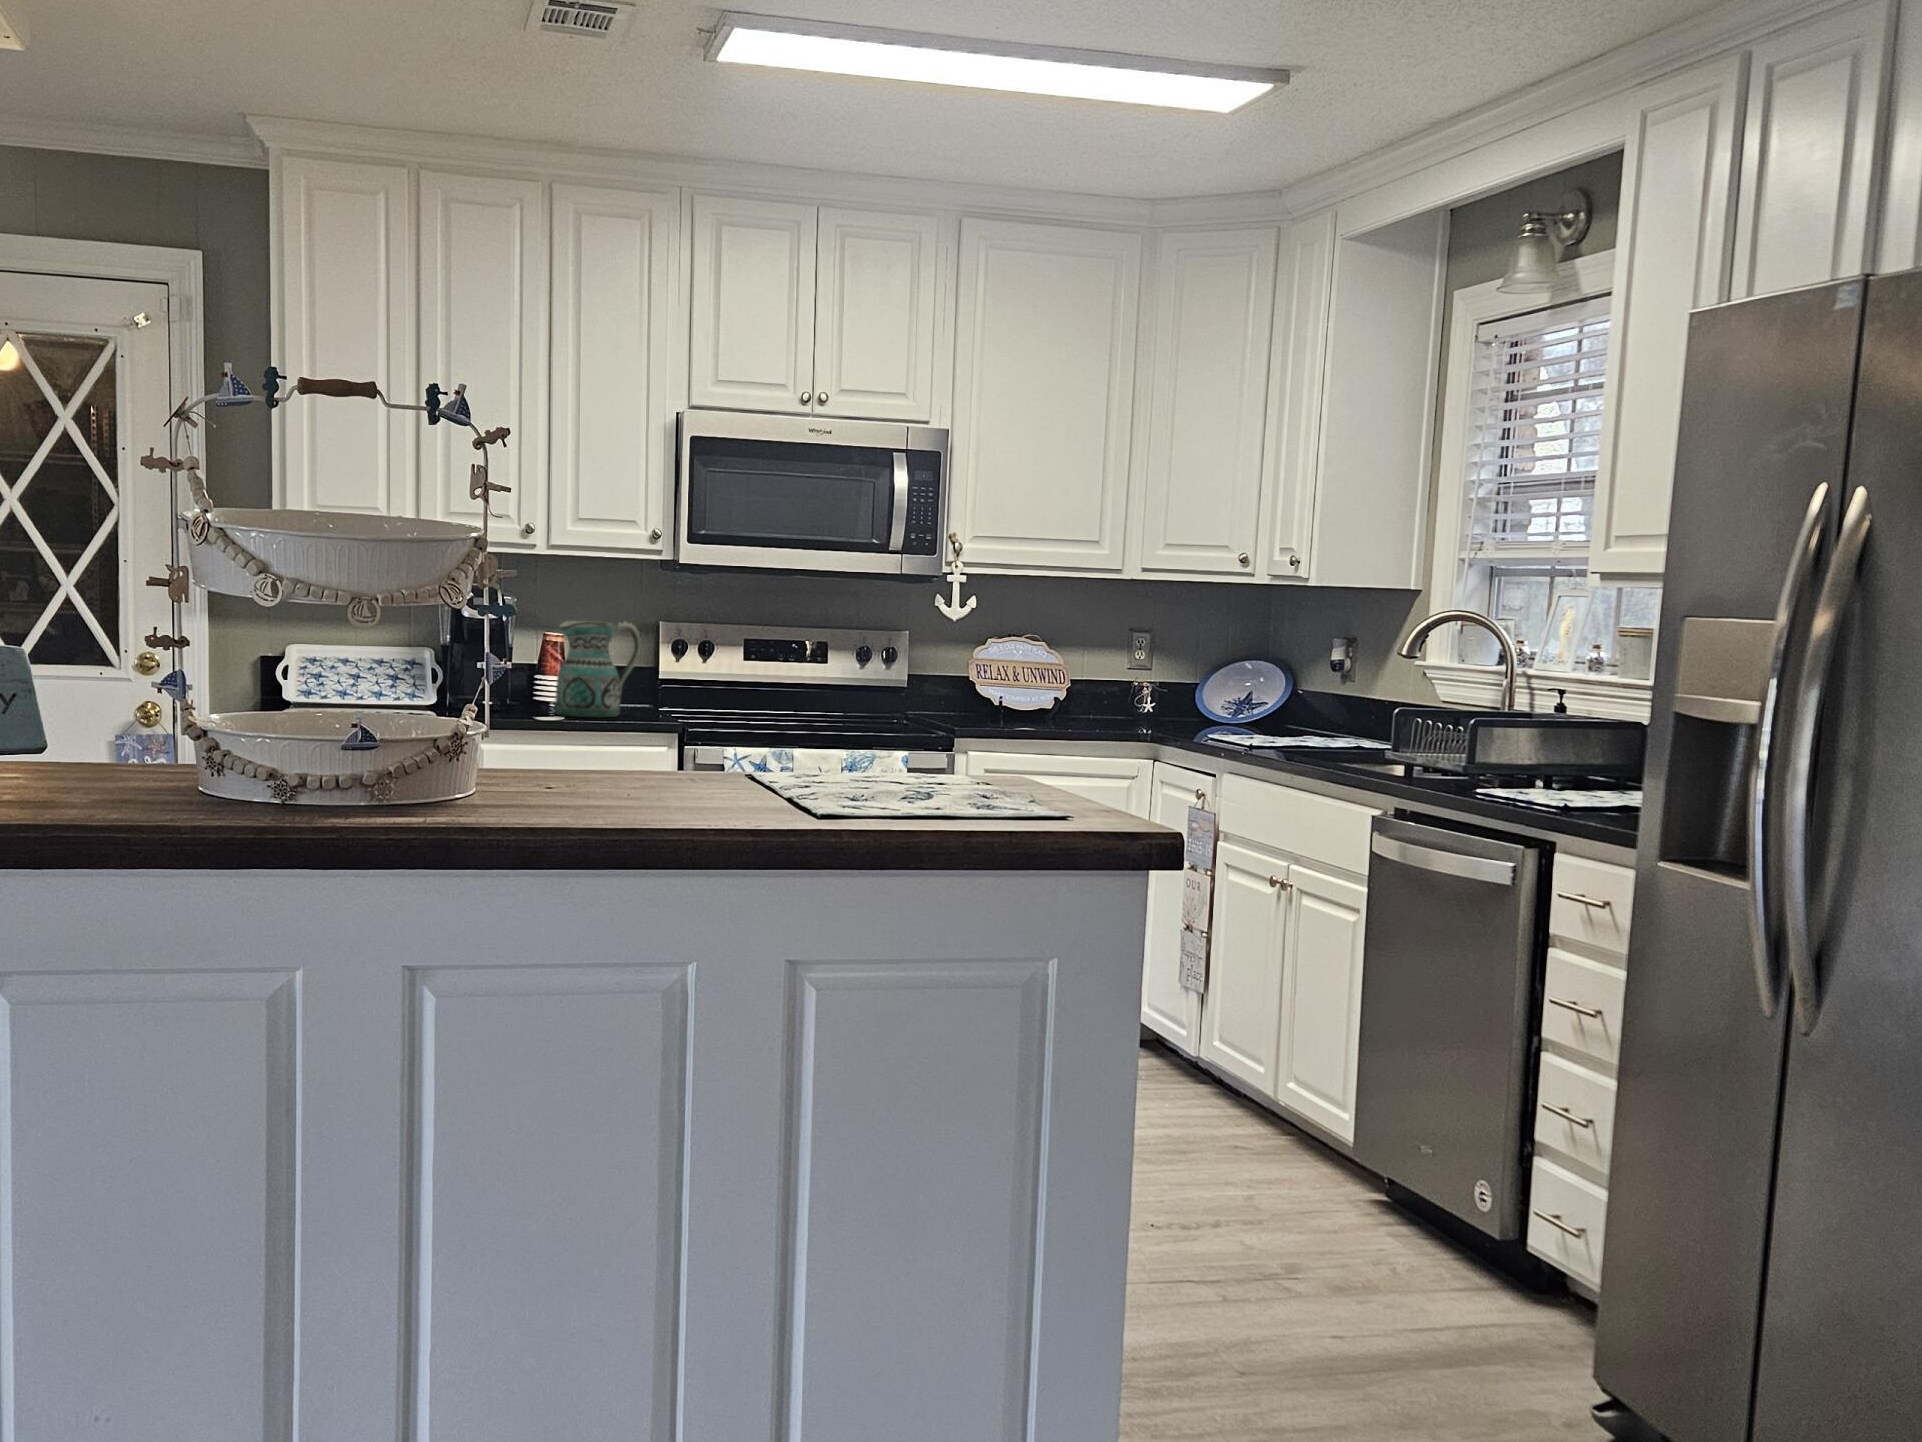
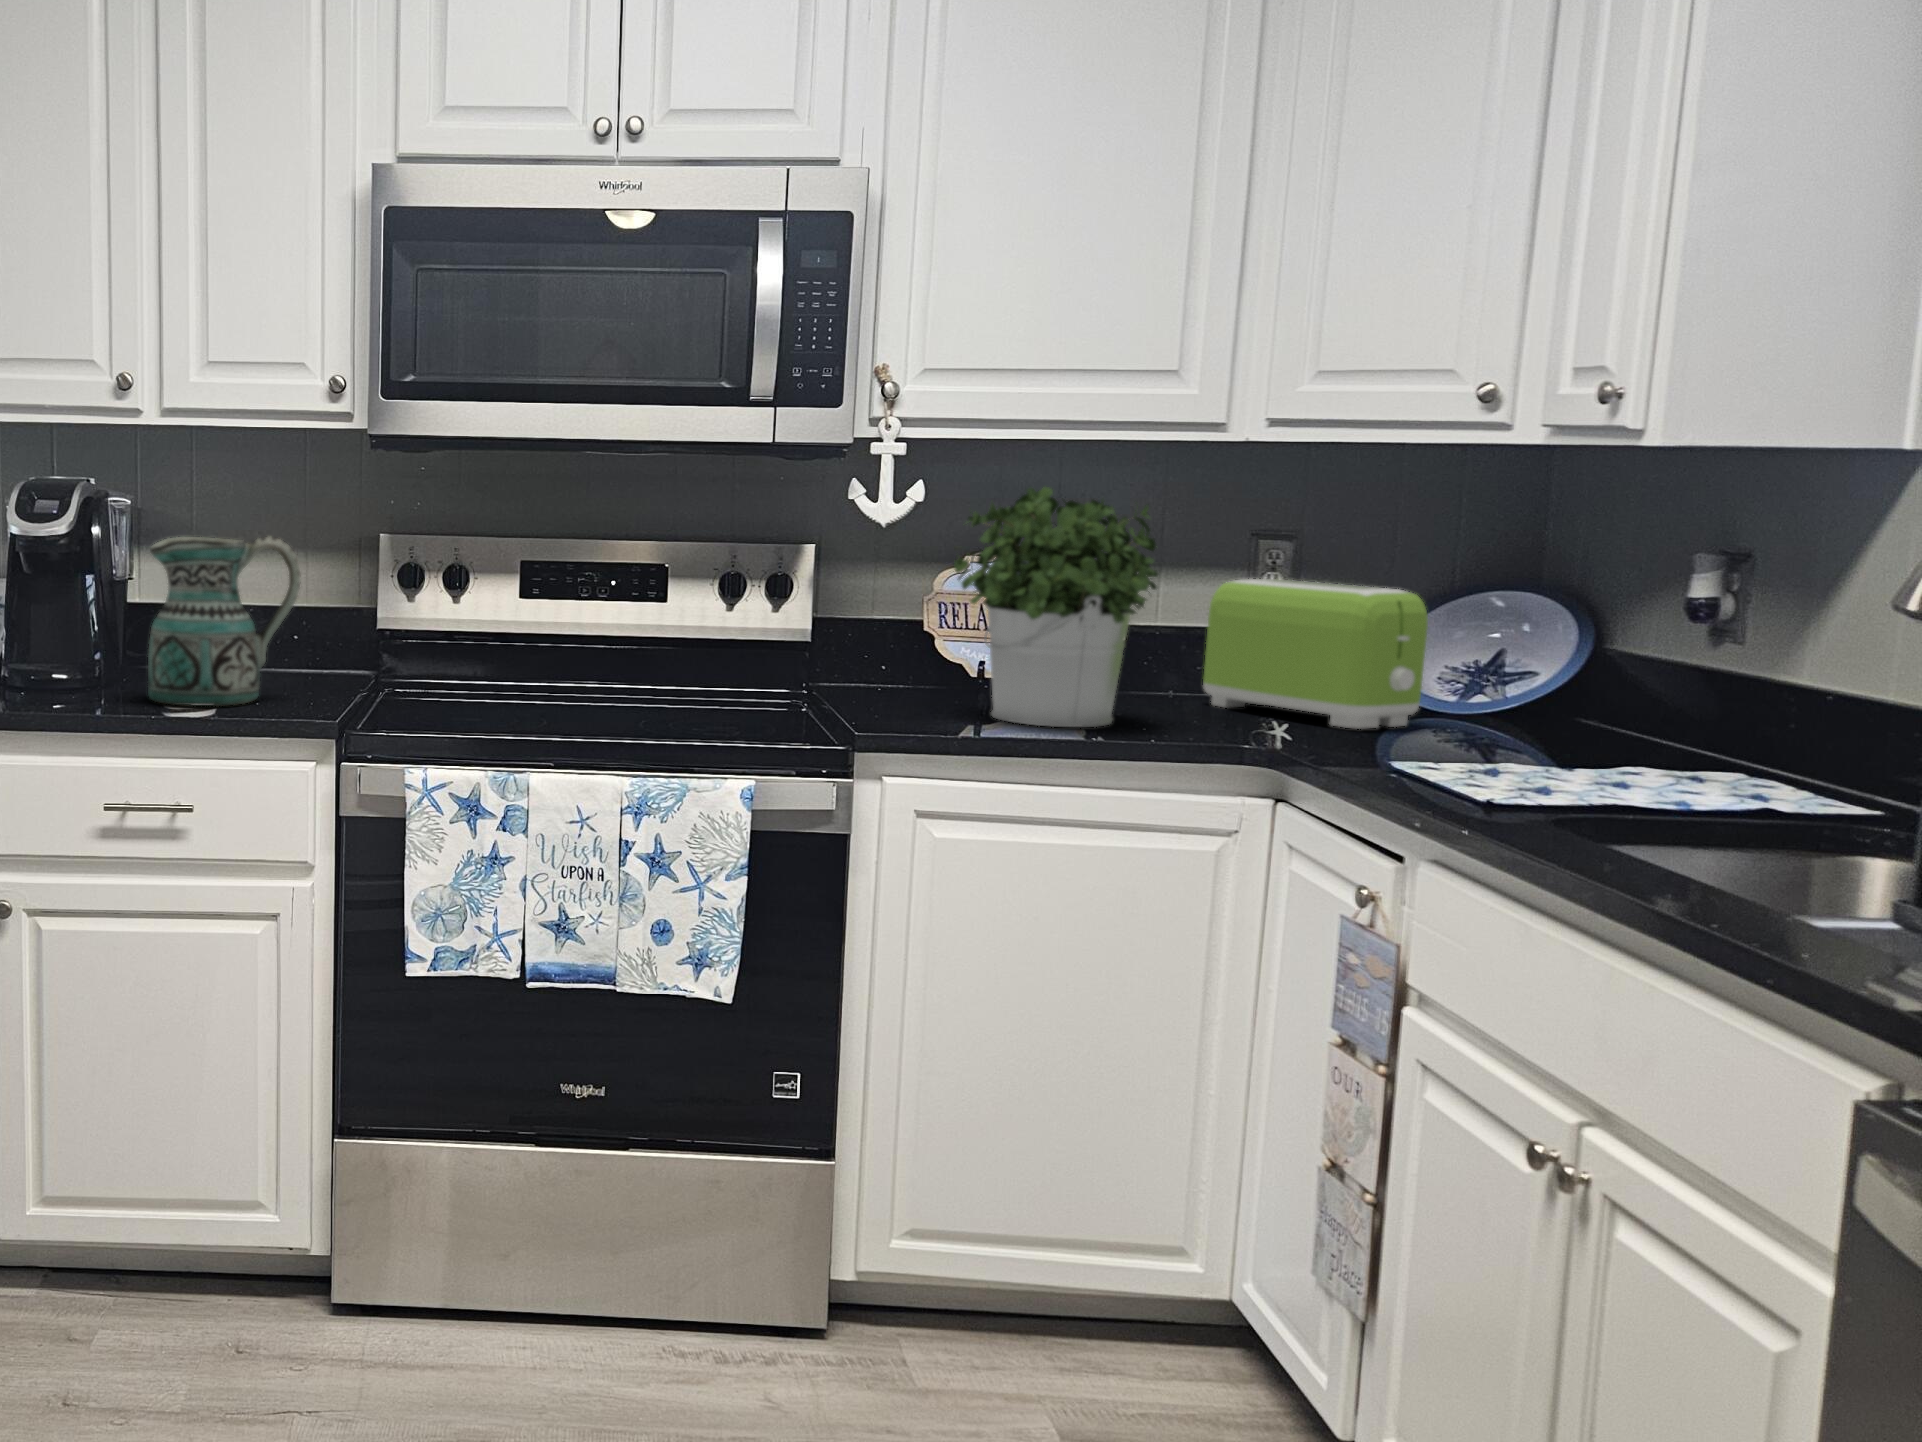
potted plant: none [992,600,1094,727] -> present [954,487,1158,727]
toaster: none [1113,653,1220,728] -> present [1203,579,1428,728]

